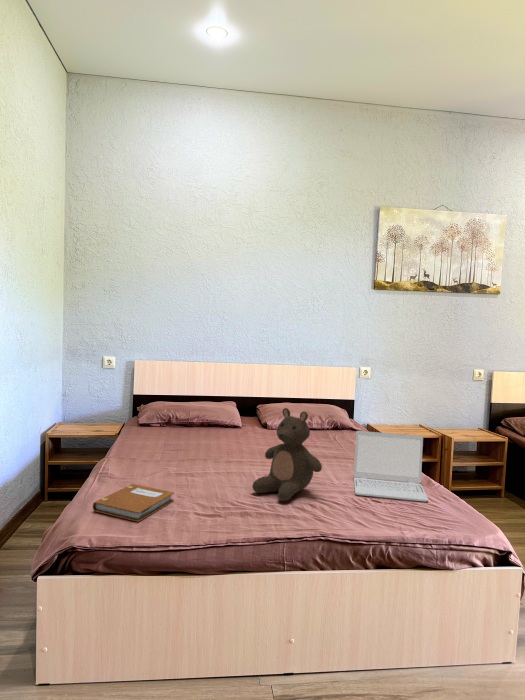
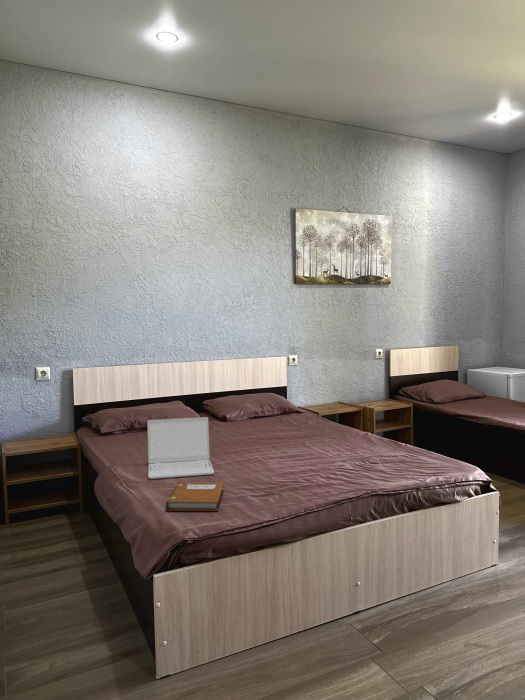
stuffed bear: present [252,408,322,501] -> none [277,395,336,475]
laptop: present [354,431,428,502] -> present [147,417,214,479]

